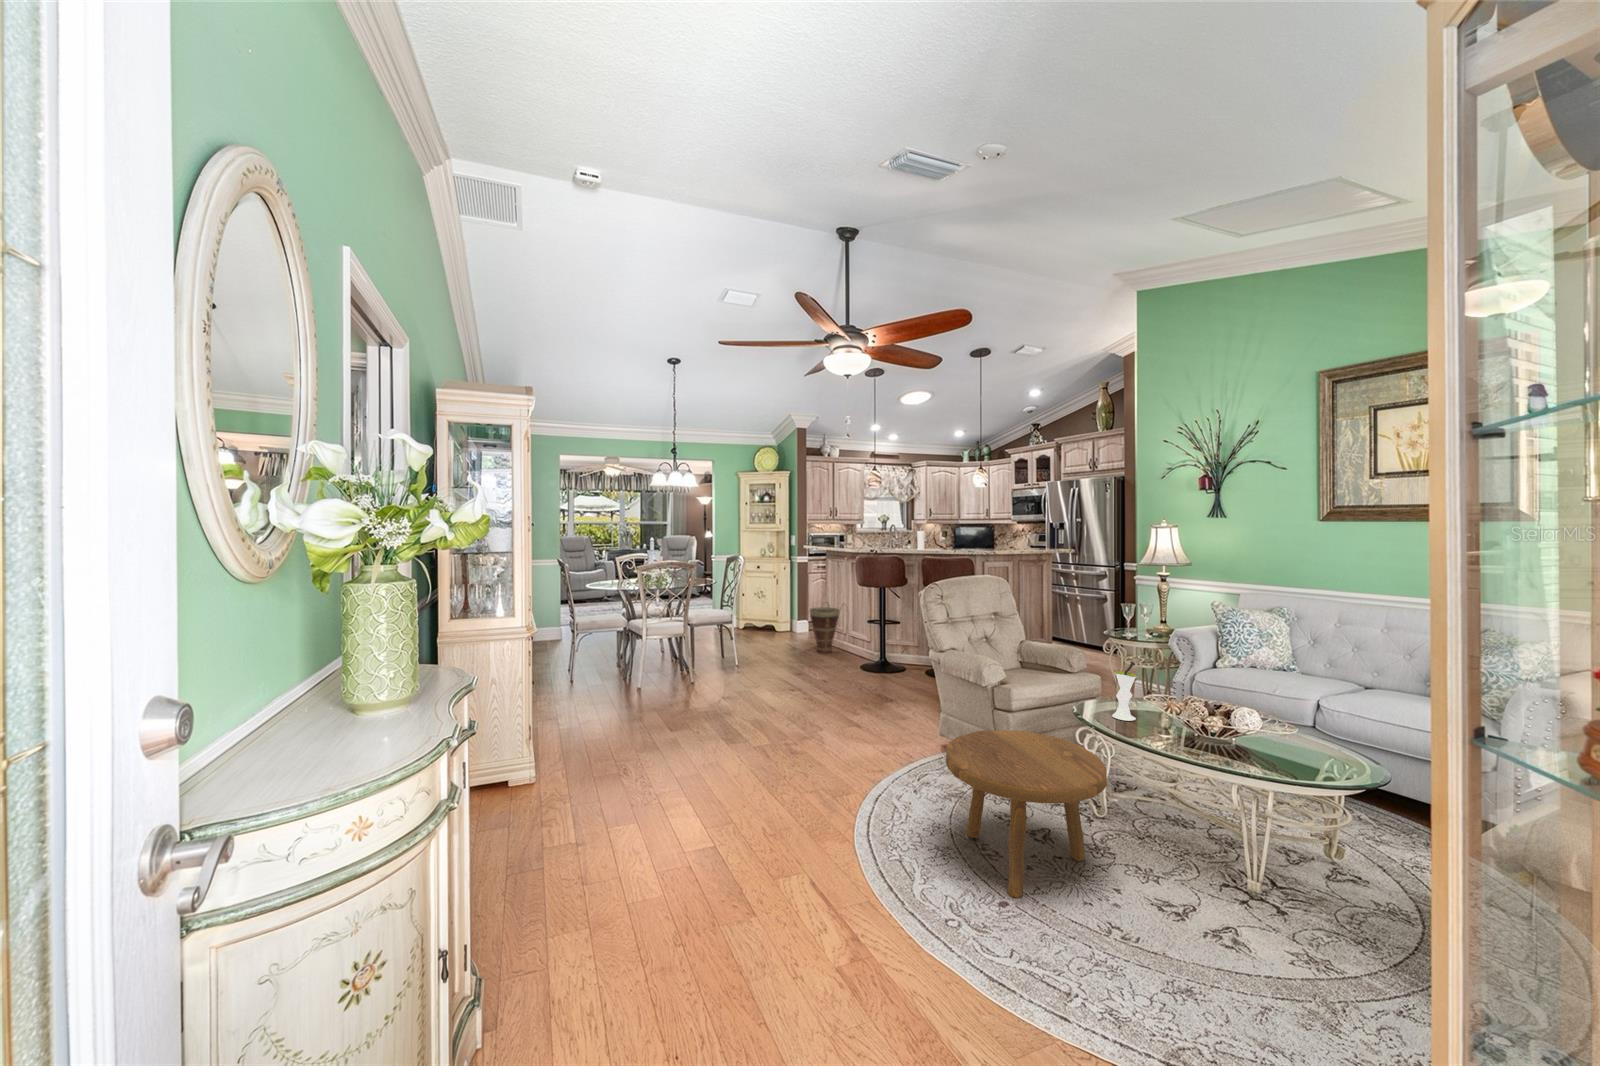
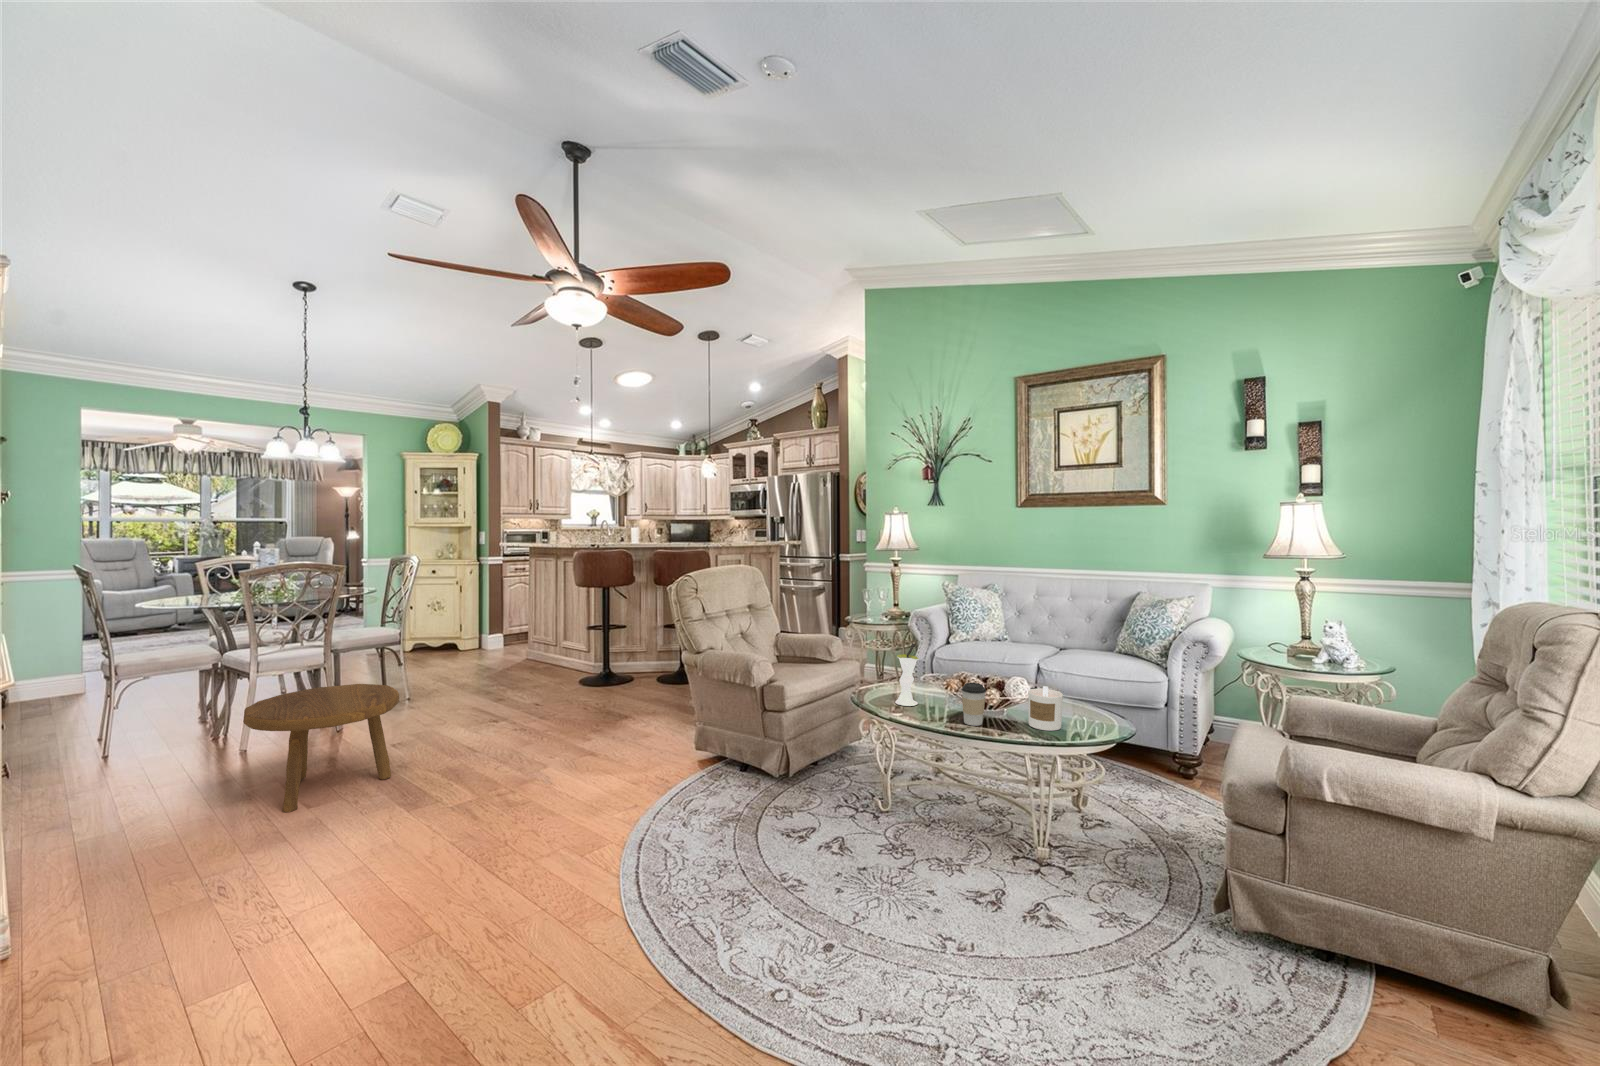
basket: present [809,603,848,654] -> none [508,610,558,673]
coffee cup: none [1171,705,1198,748] -> present [962,683,986,726]
candle: none [1247,719,1288,765] -> present [1028,686,1063,731]
footstool: present [946,730,1107,898] -> present [243,684,399,813]

